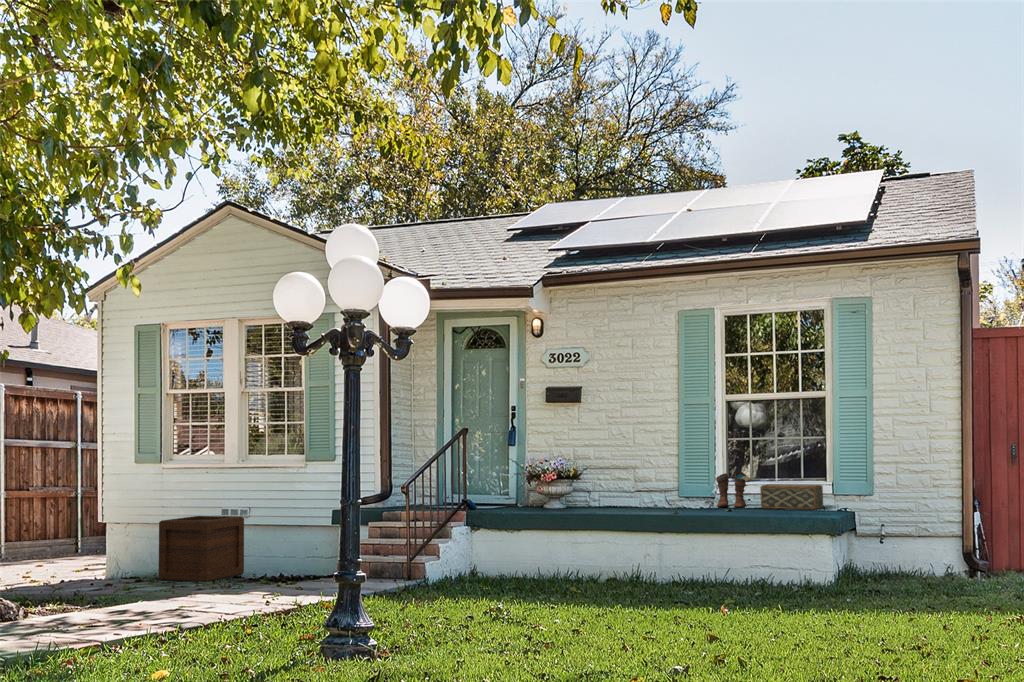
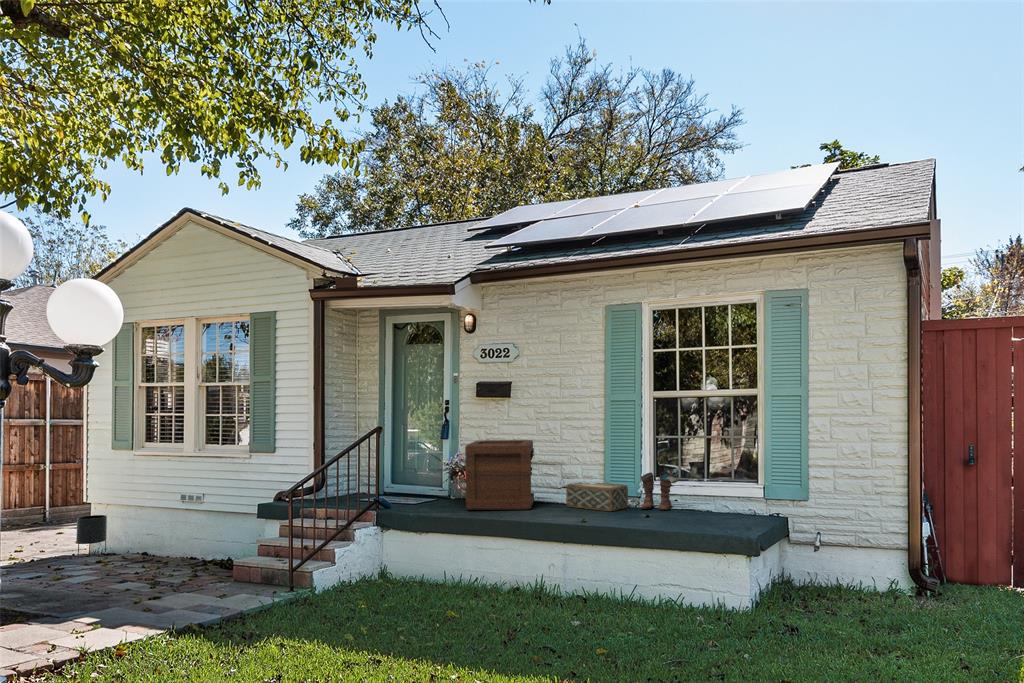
woven basket: present [760,484,823,509] -> present [566,482,629,511]
wooden crate: present [159,516,244,581] -> present [465,440,535,510]
planter: none [104,533,134,576] -> present [76,515,107,557]

